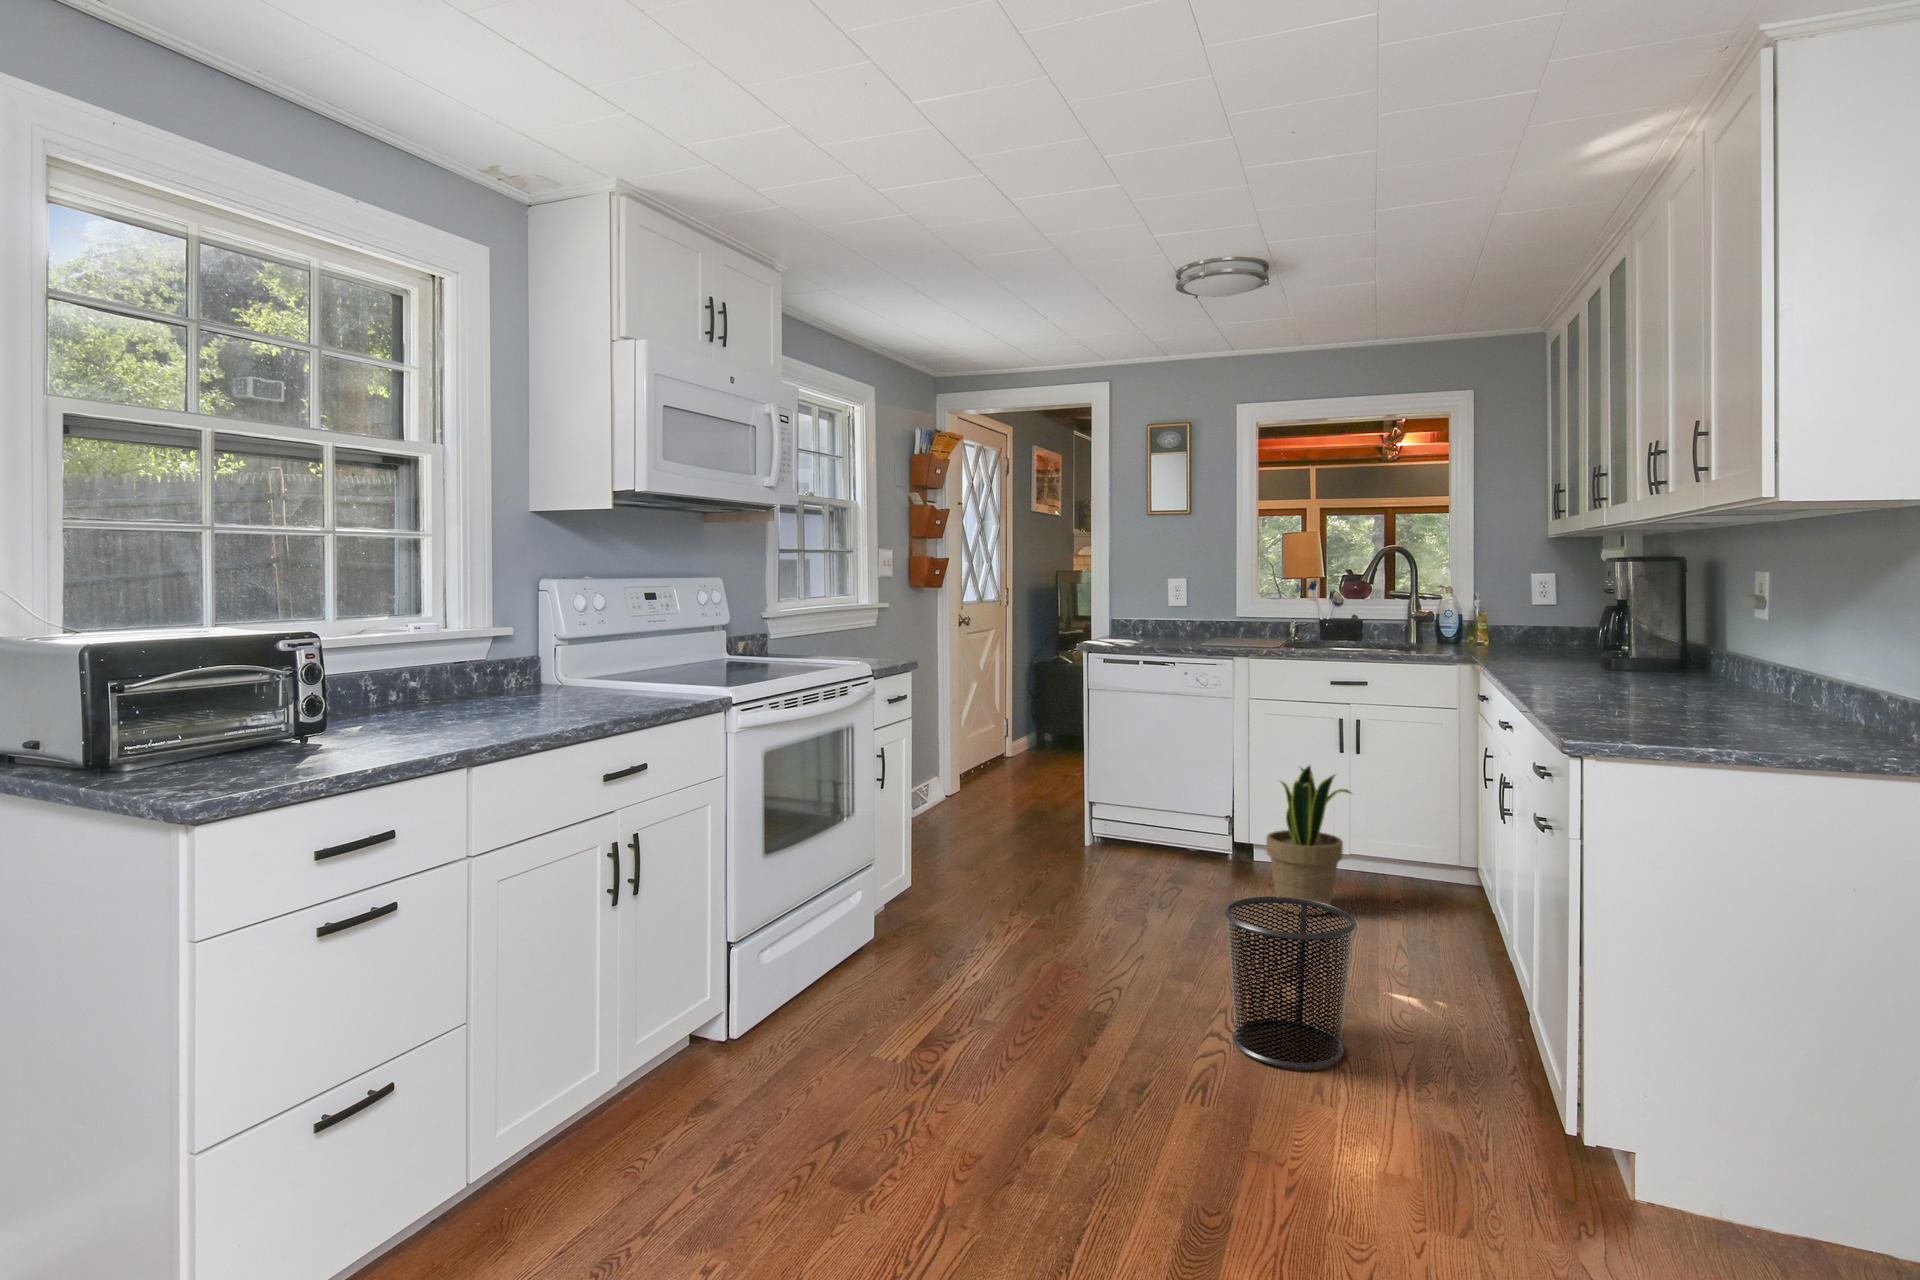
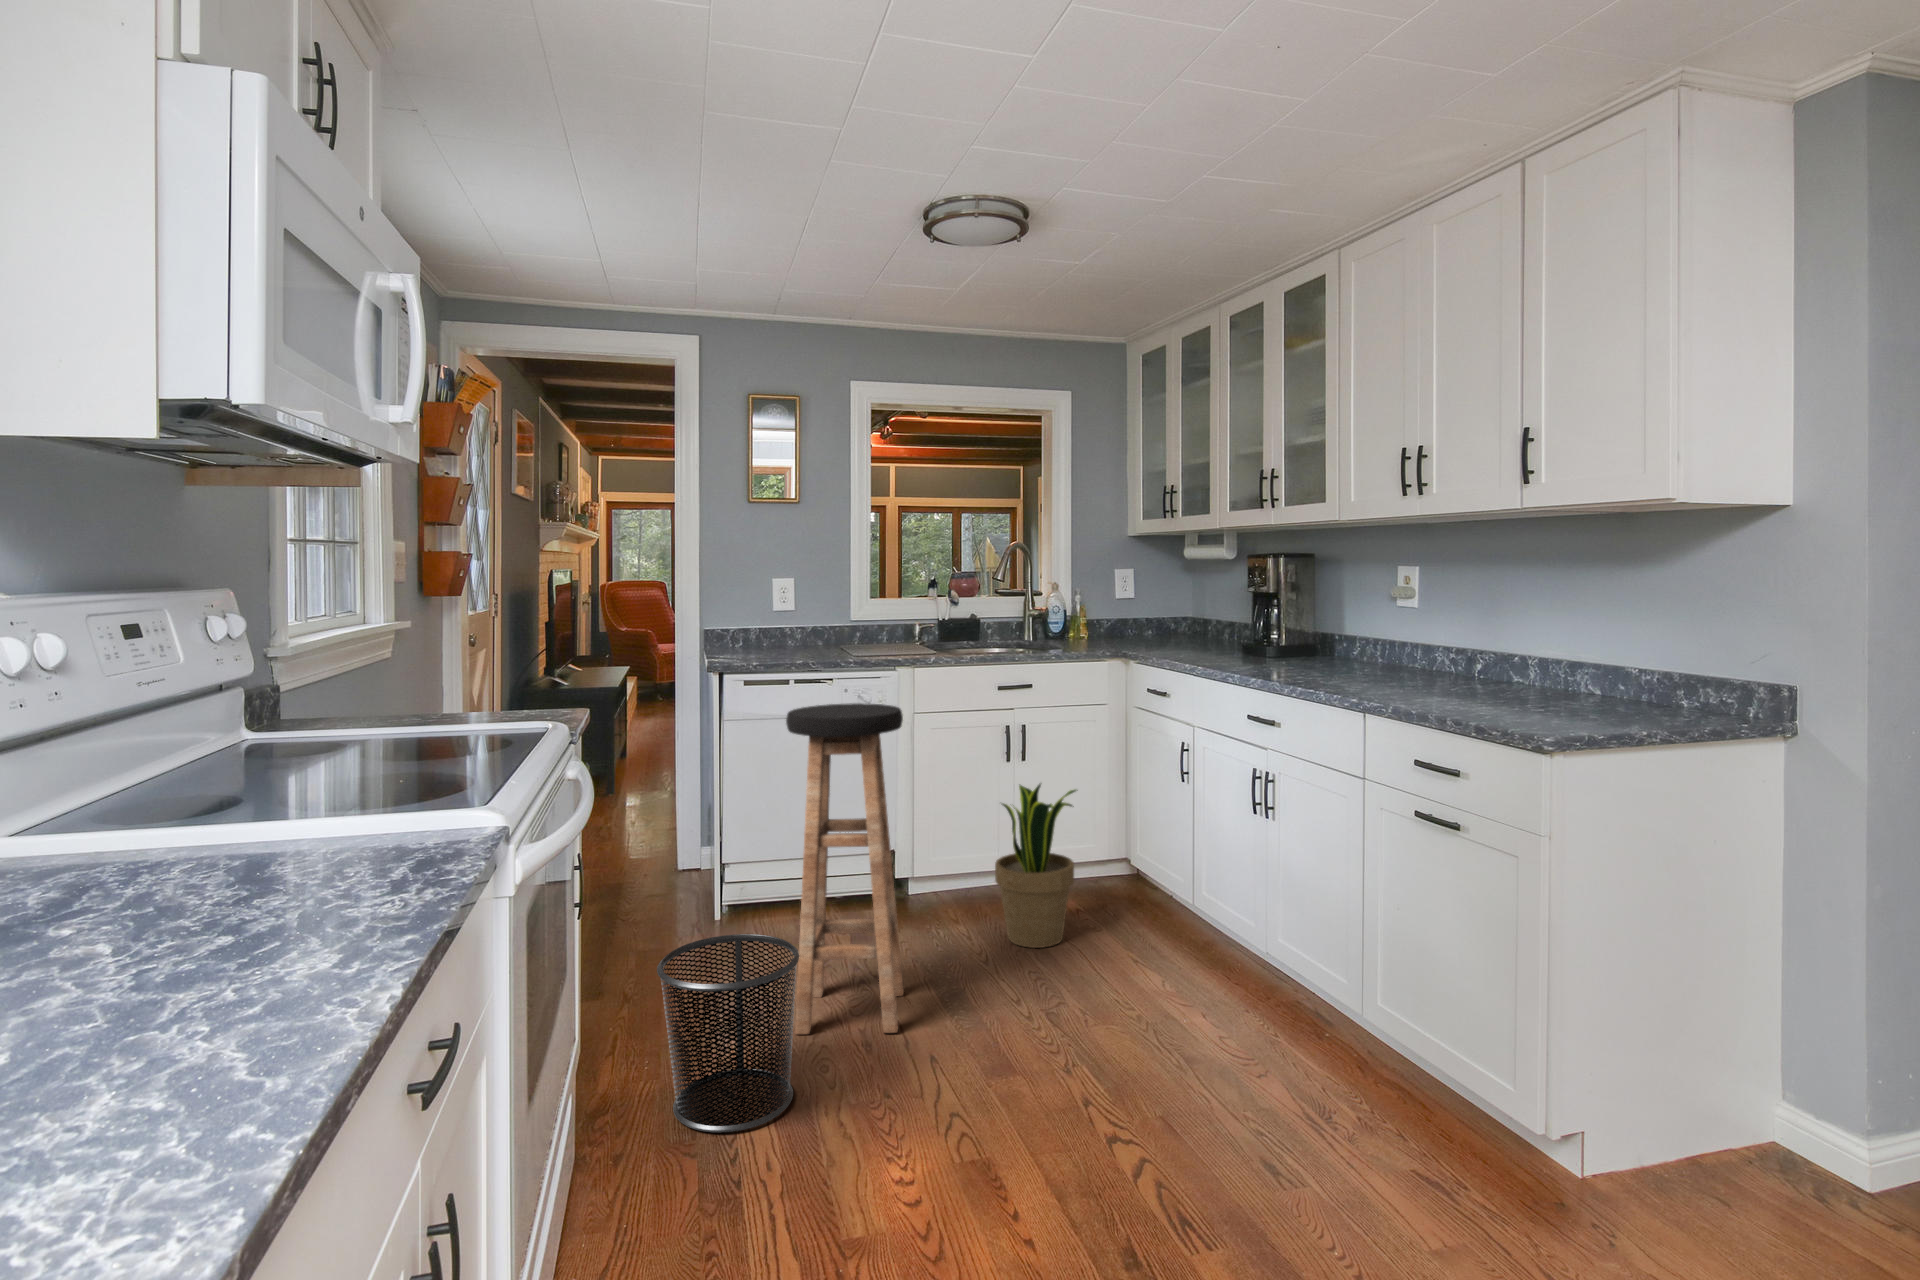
bar stool: none [1043,675,1148,935] -> present [786,703,904,1034]
waste bin: present [1225,897,1356,1069] -> present [657,934,800,1133]

